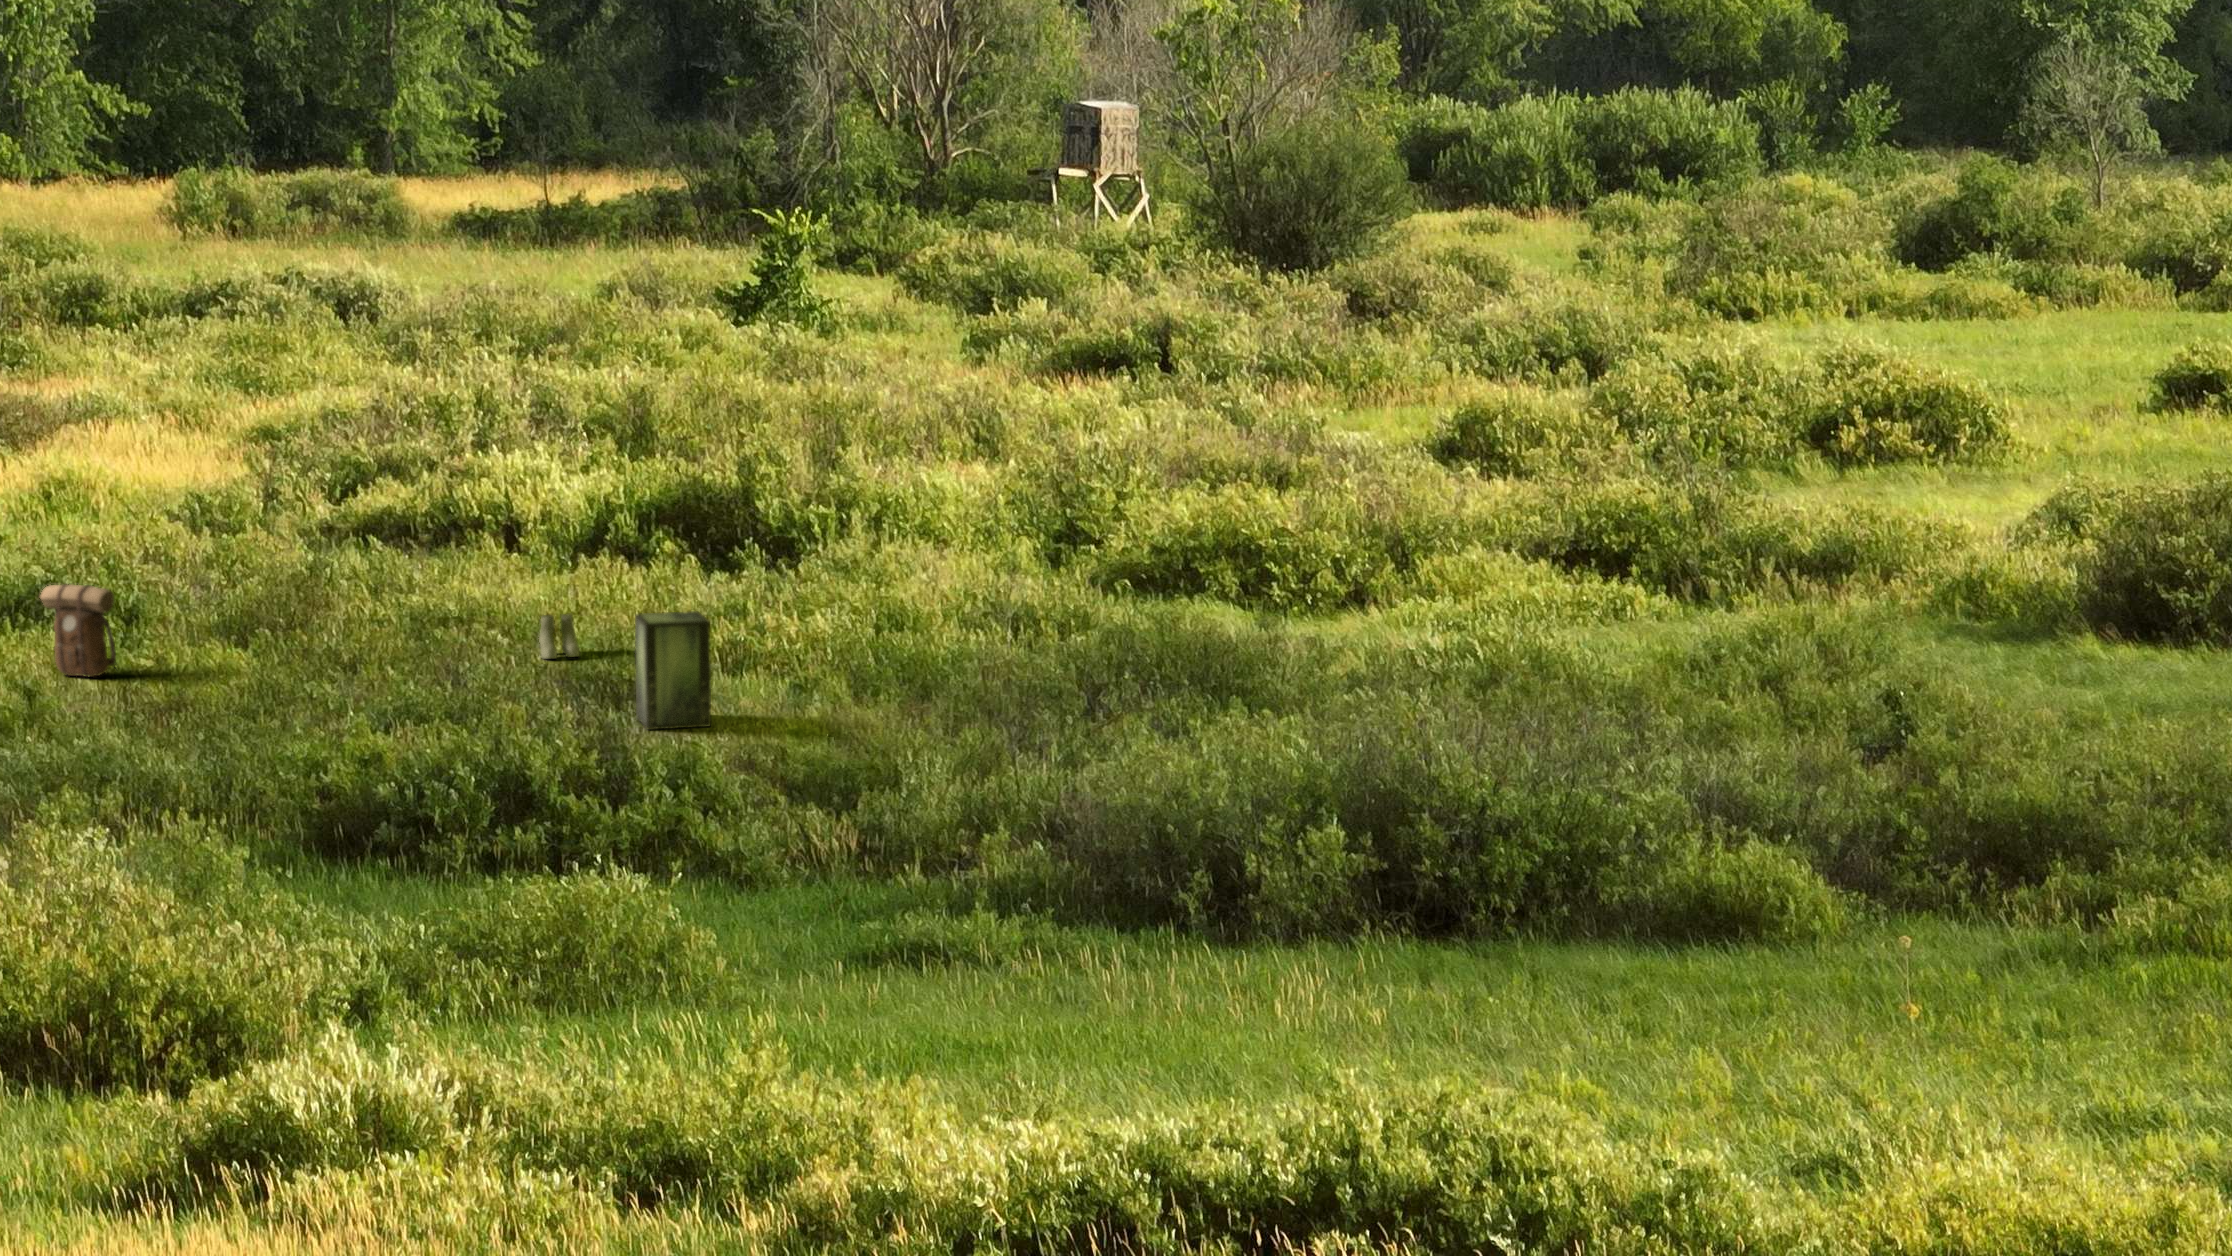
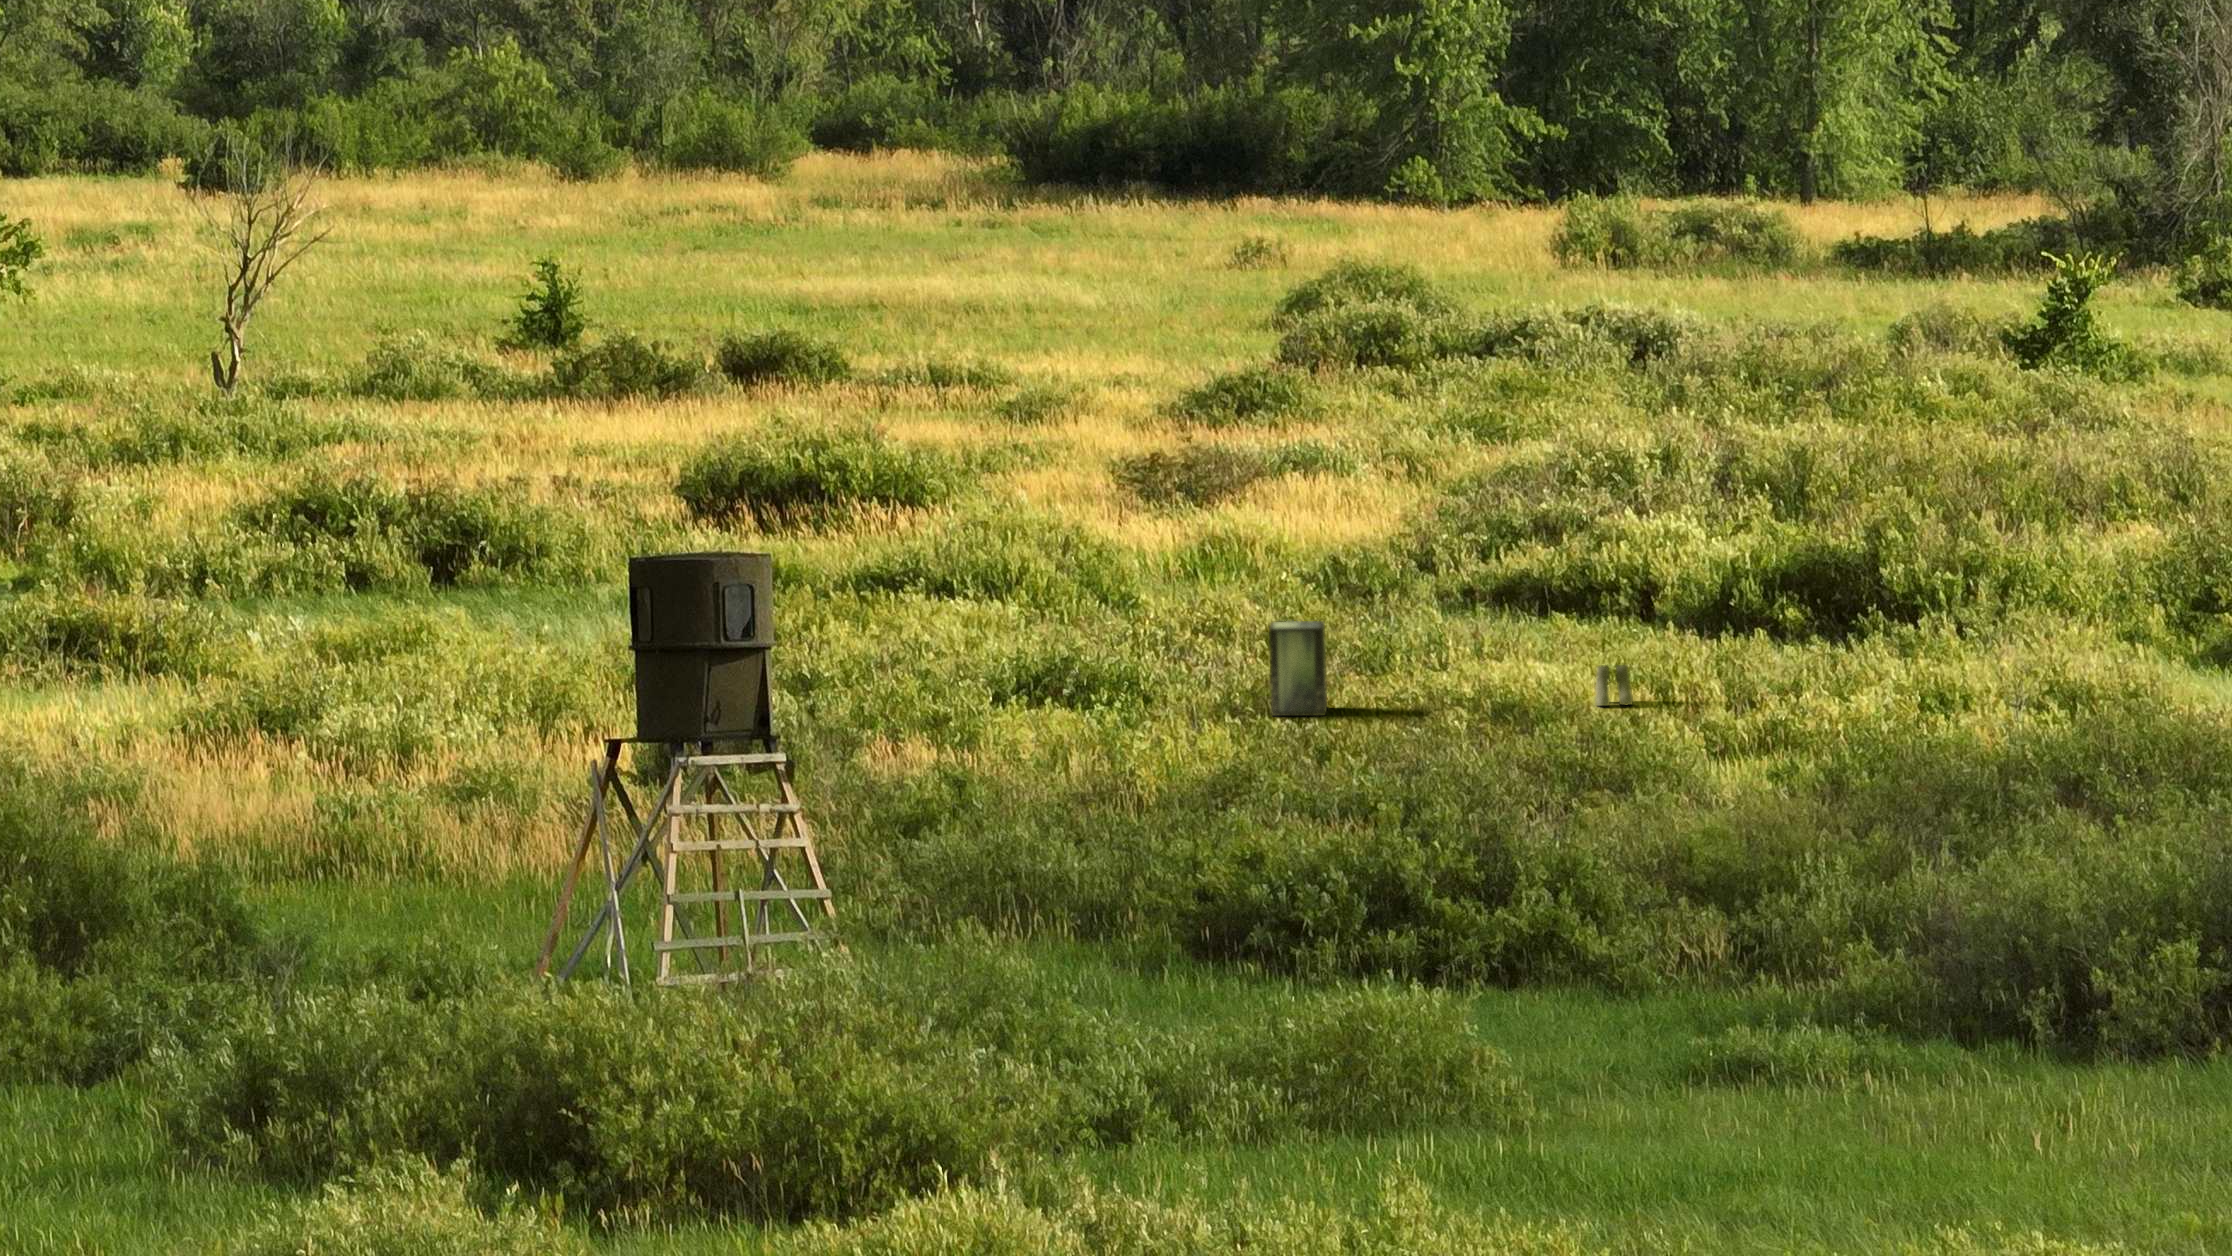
backpack: present [41,584,117,677] -> none [1141,625,1209,709]
storage box: present [635,611,711,730] -> present [1269,621,1327,716]

